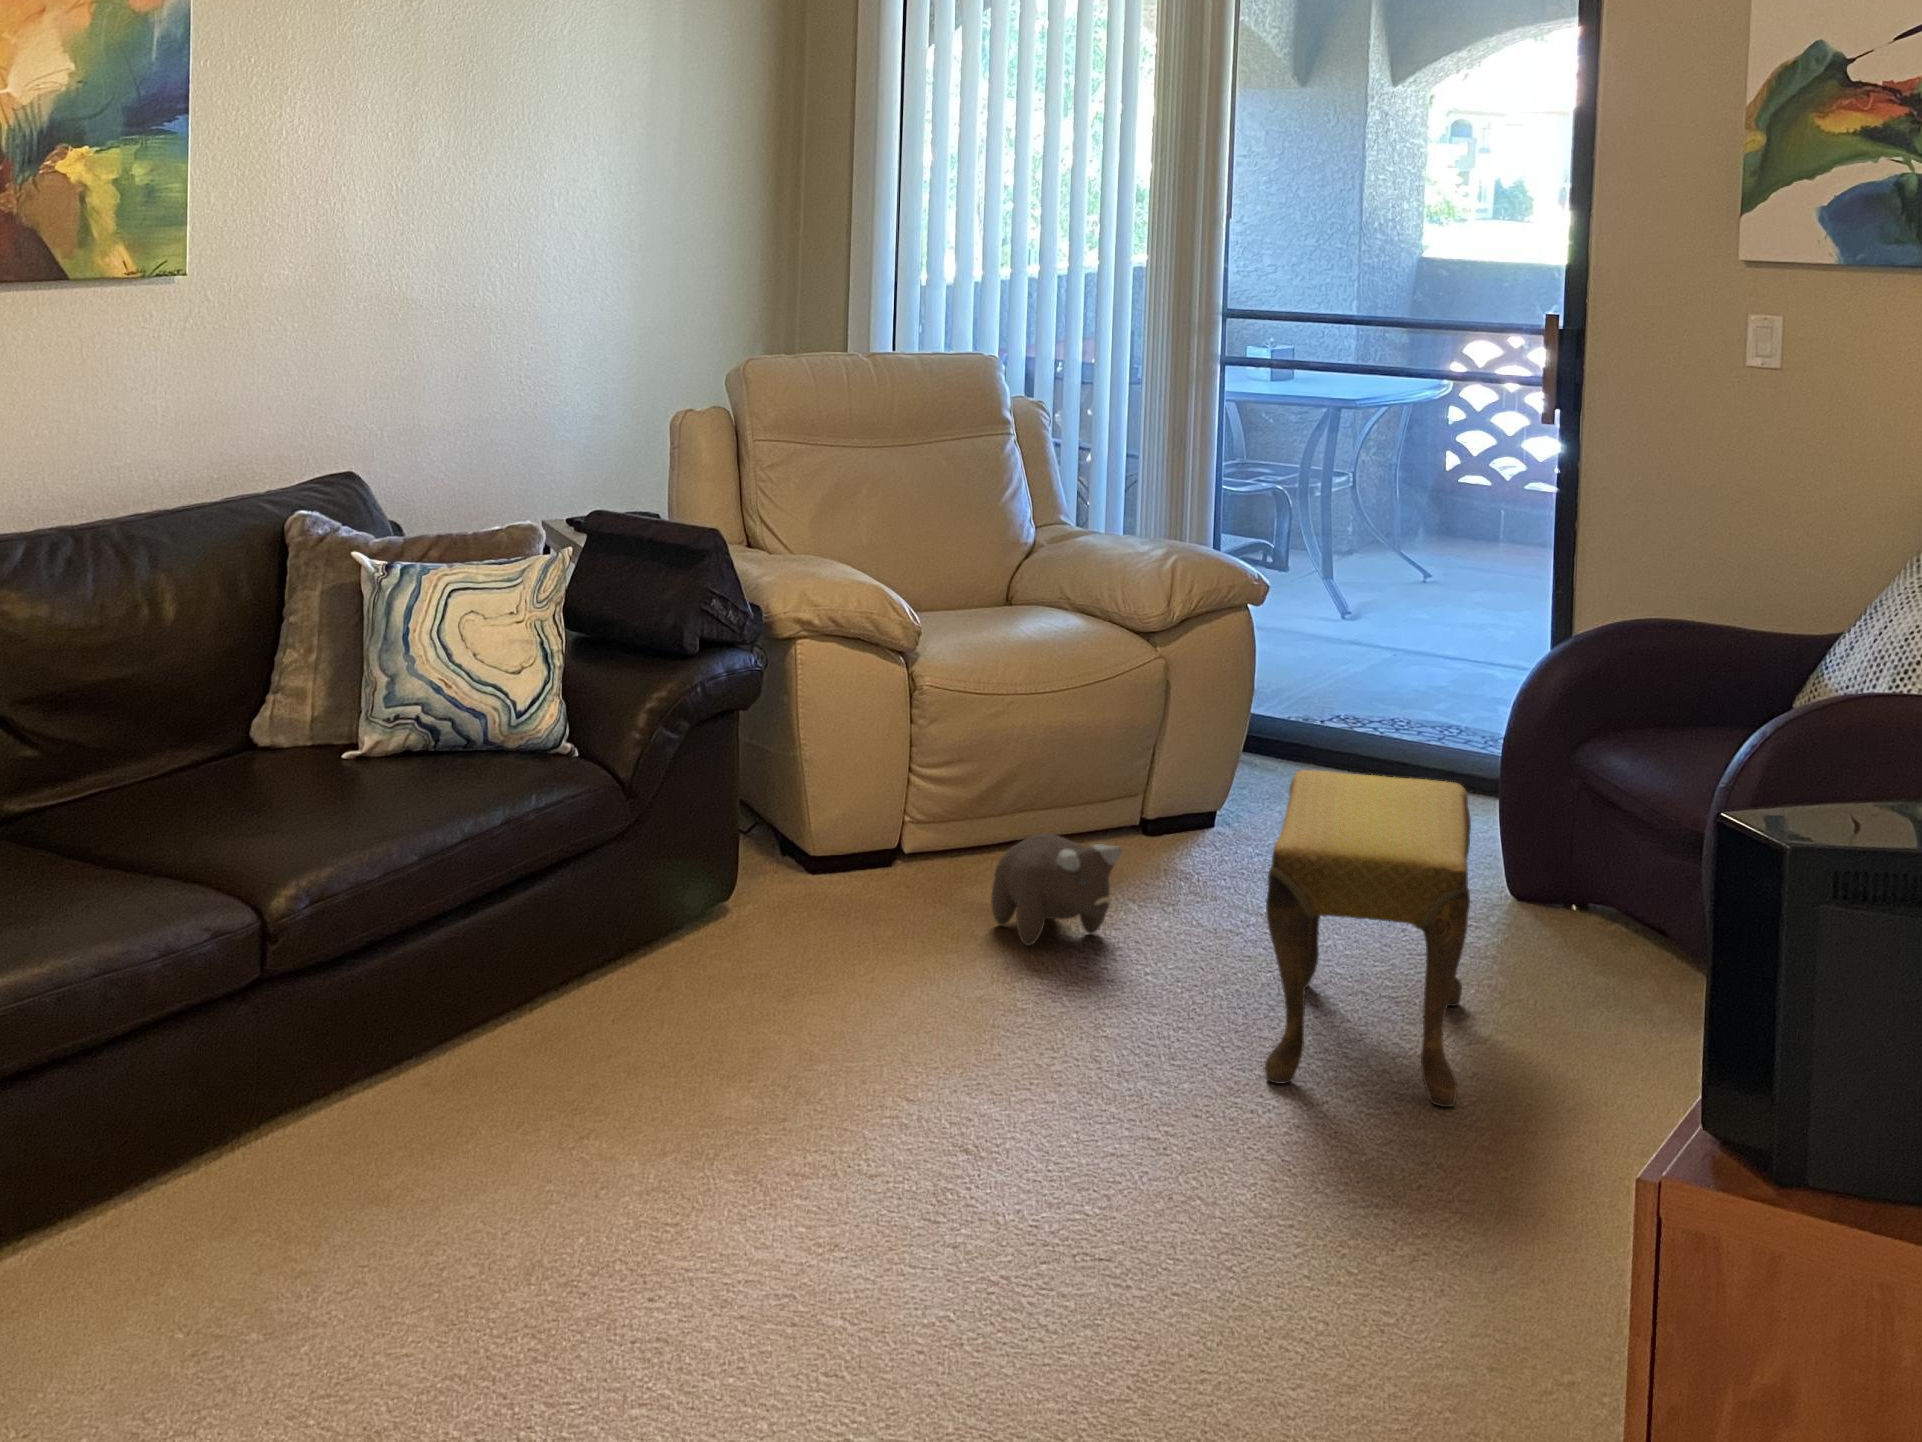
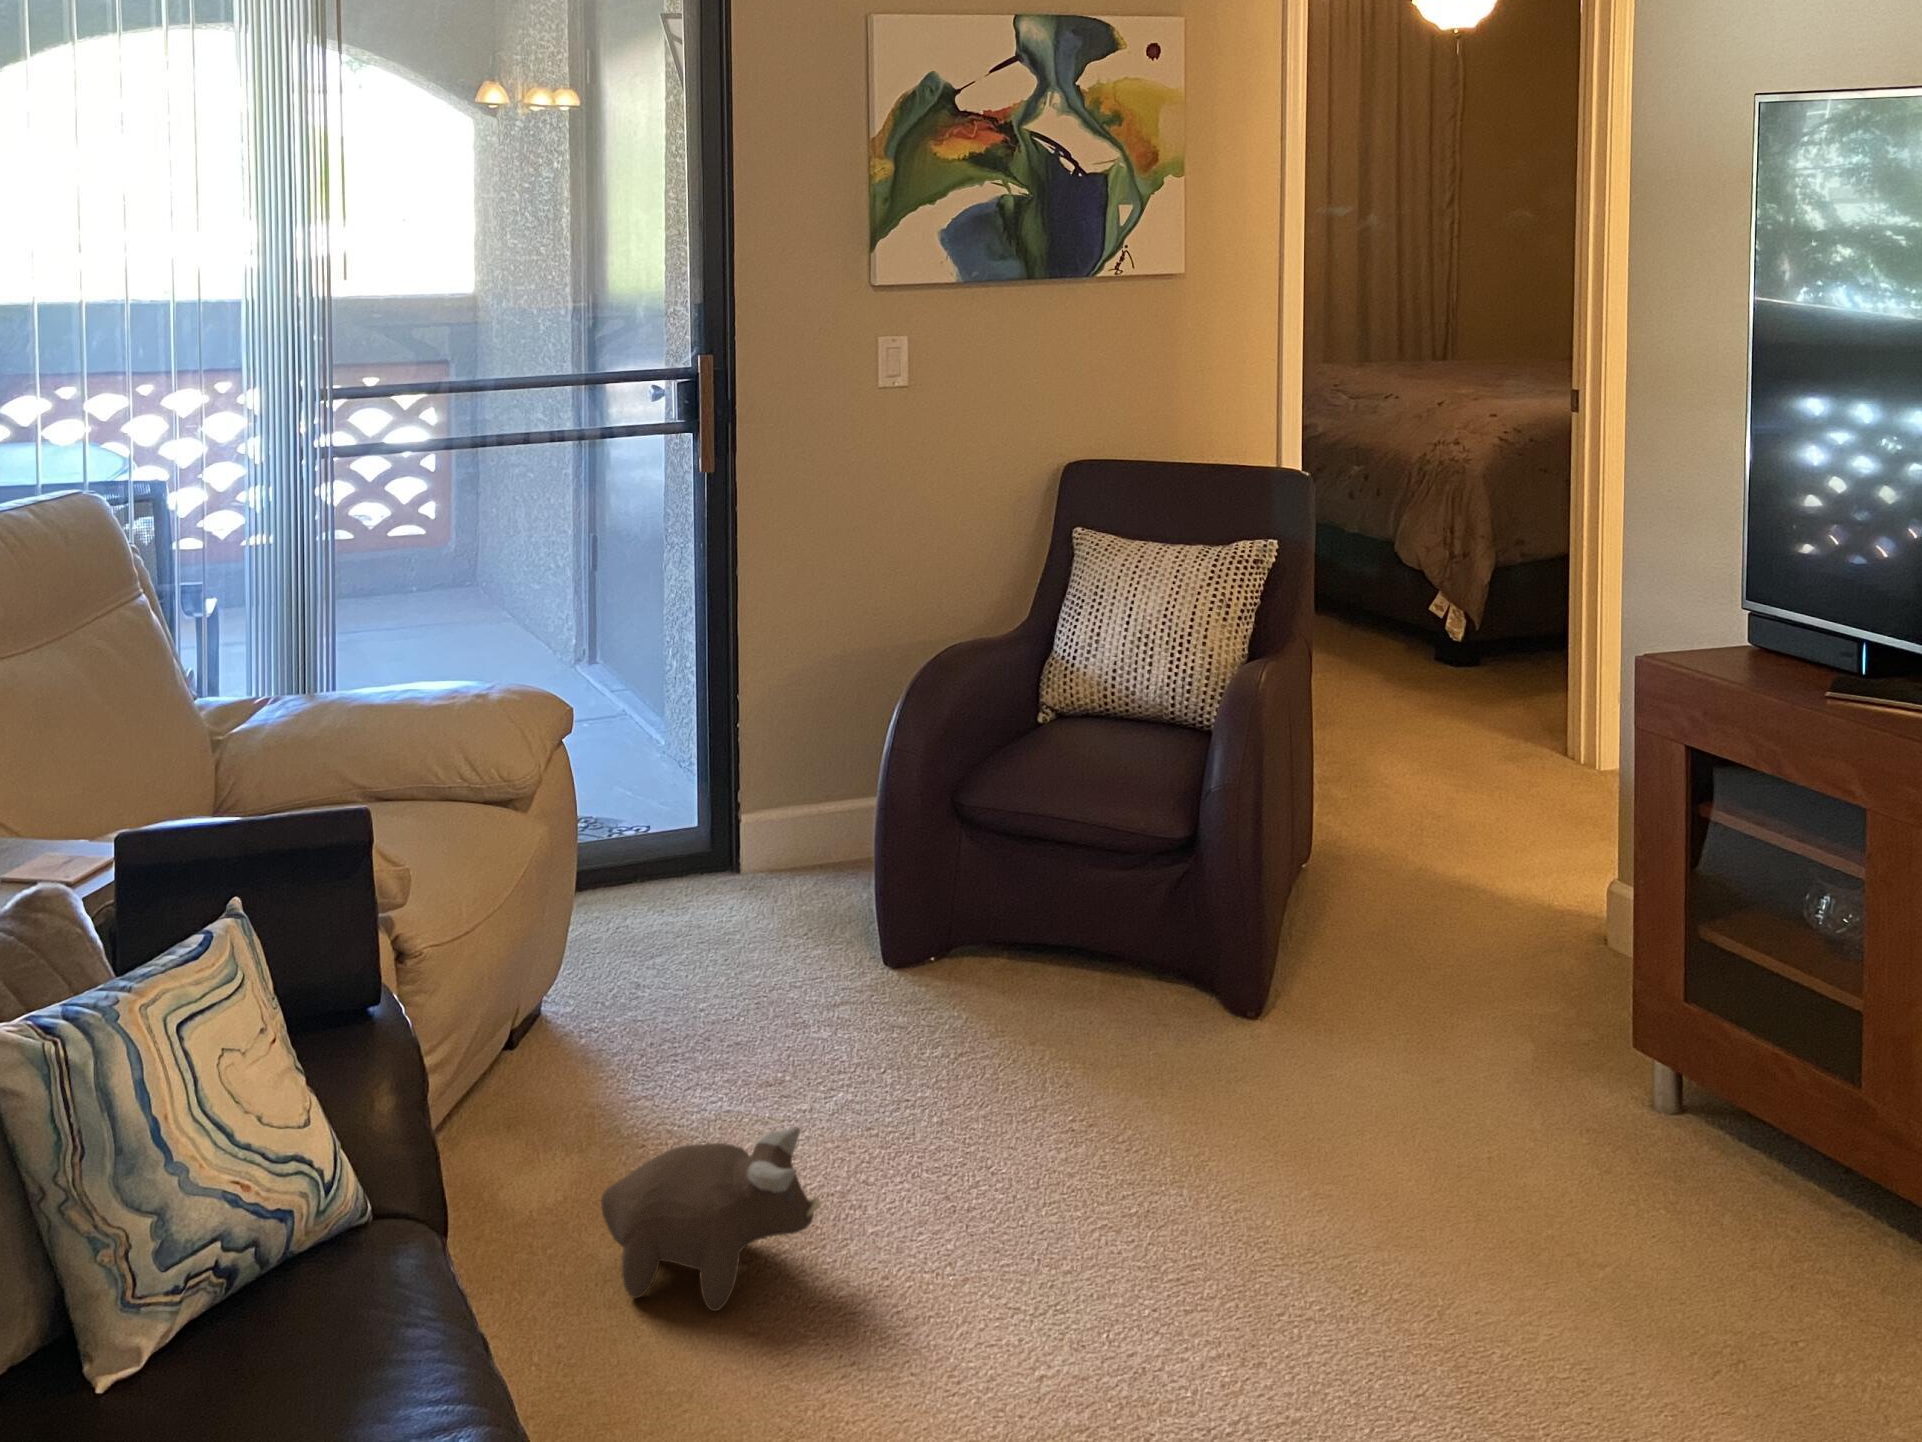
footstool: present [1265,770,1471,1107] -> none [974,901,1345,1339]

